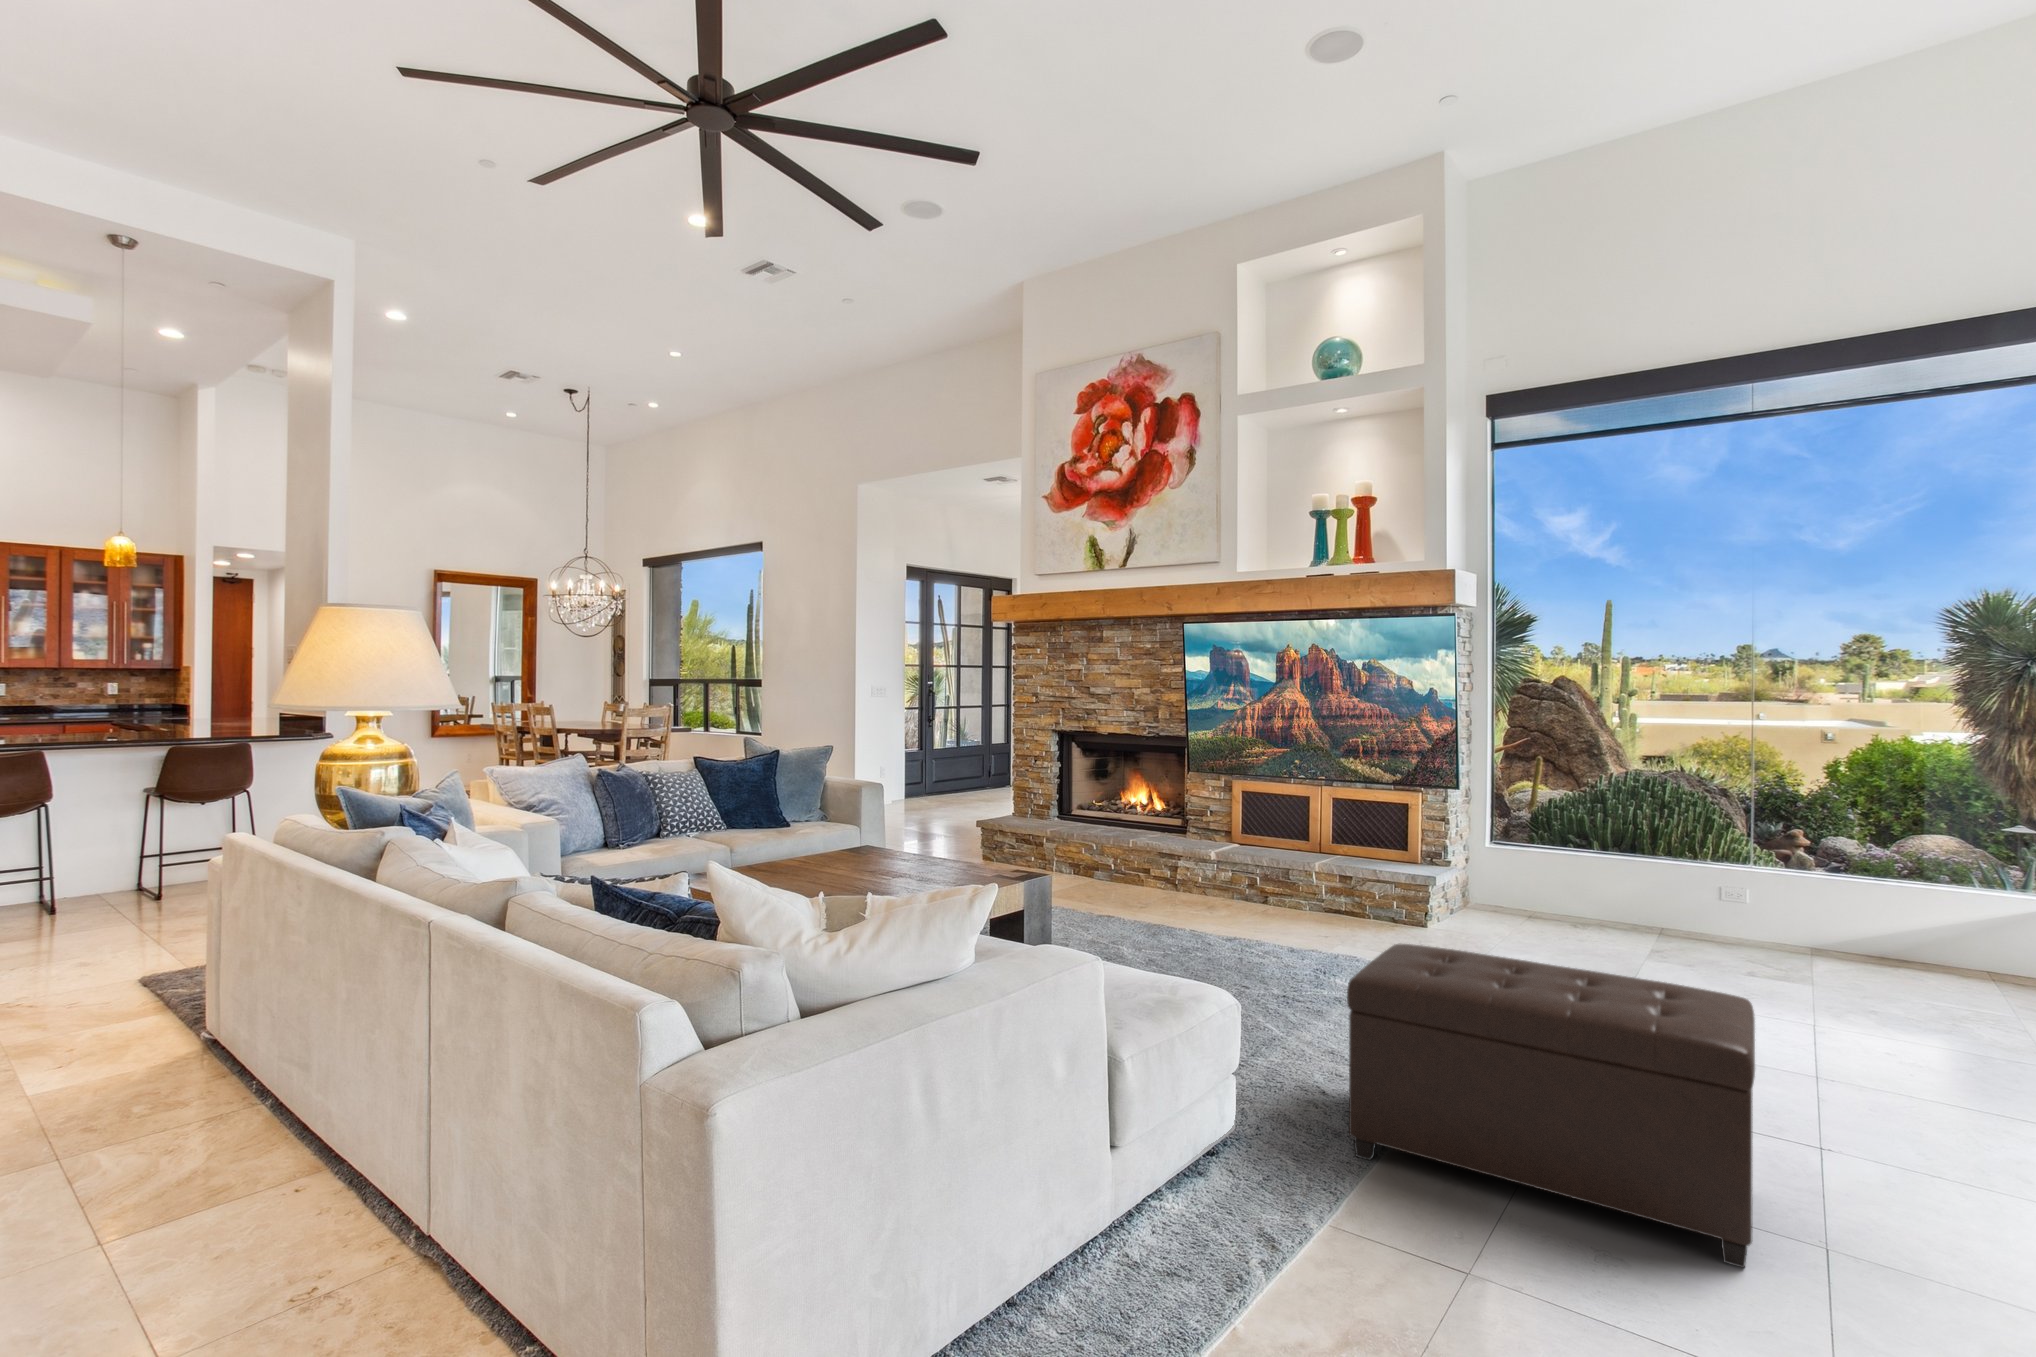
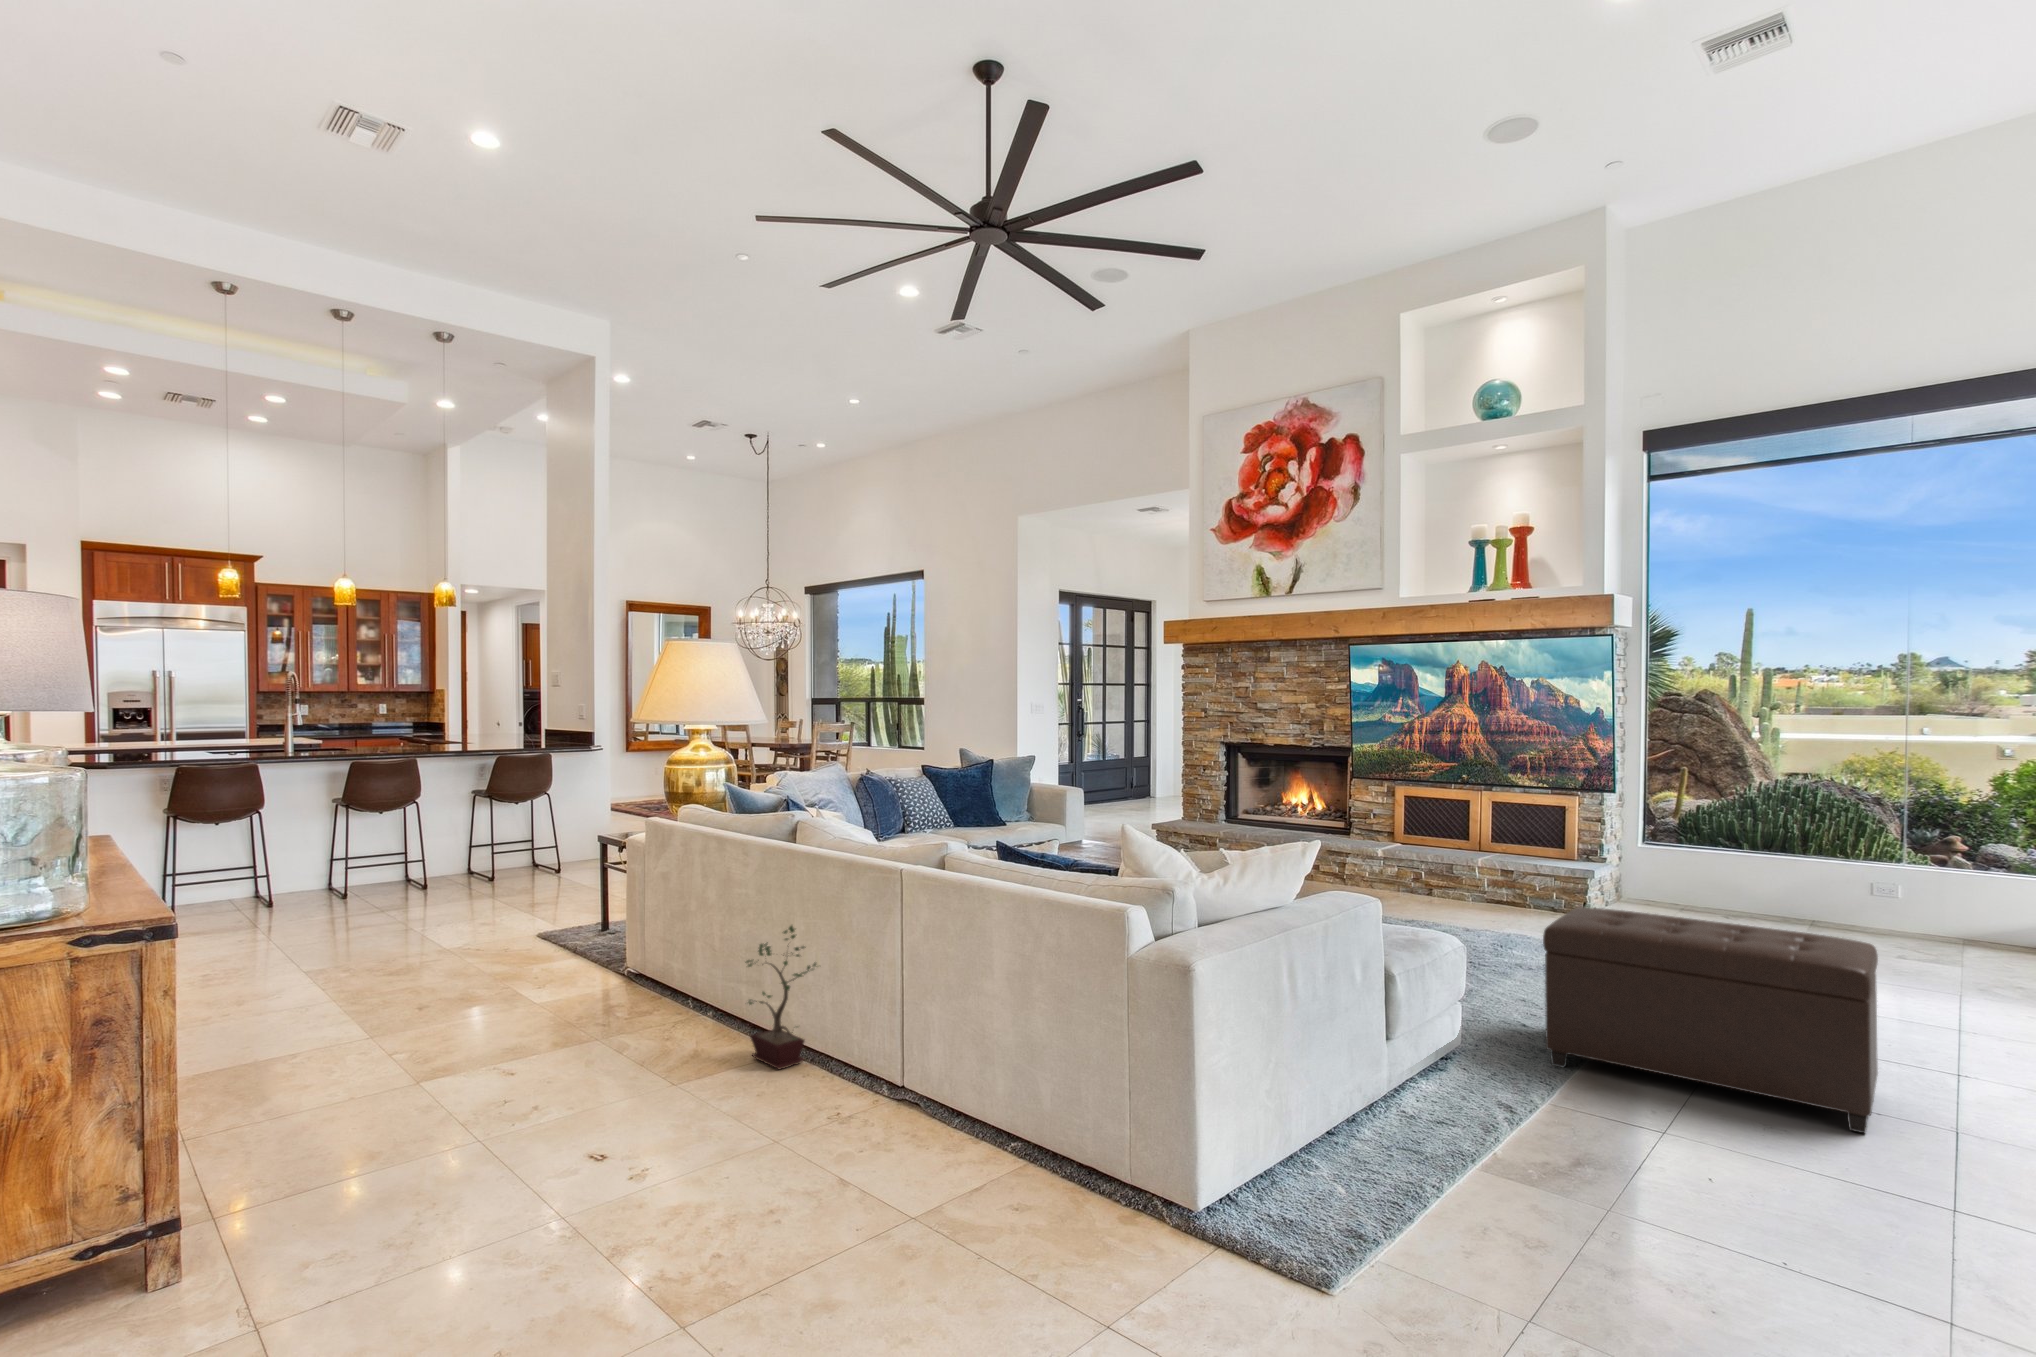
potted plant: none [256,999,346,1213] -> present [745,926,816,1069]

